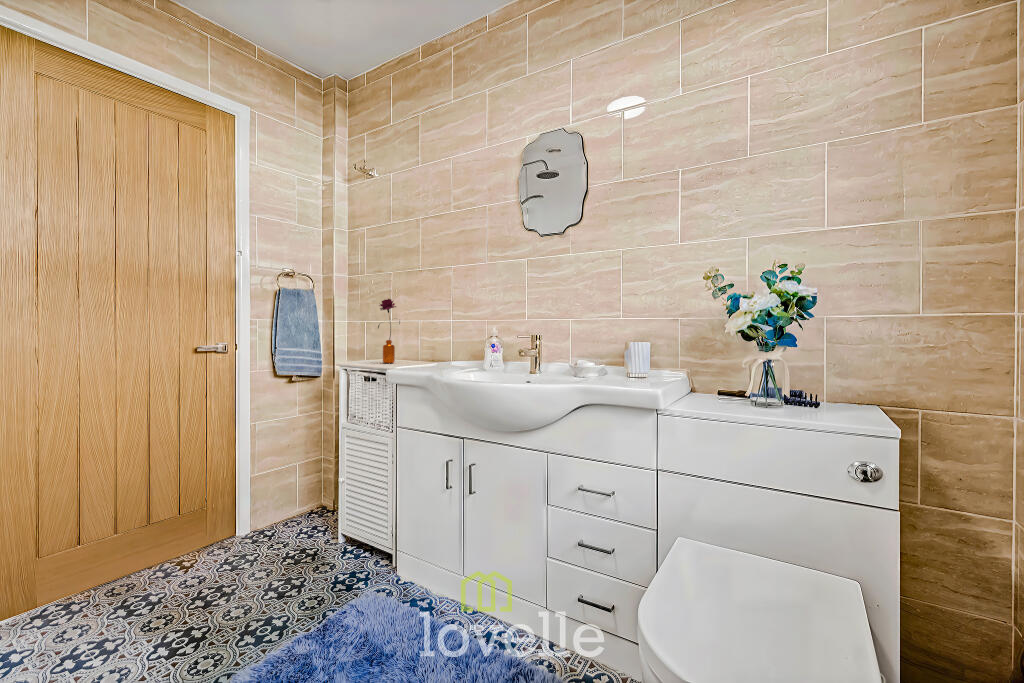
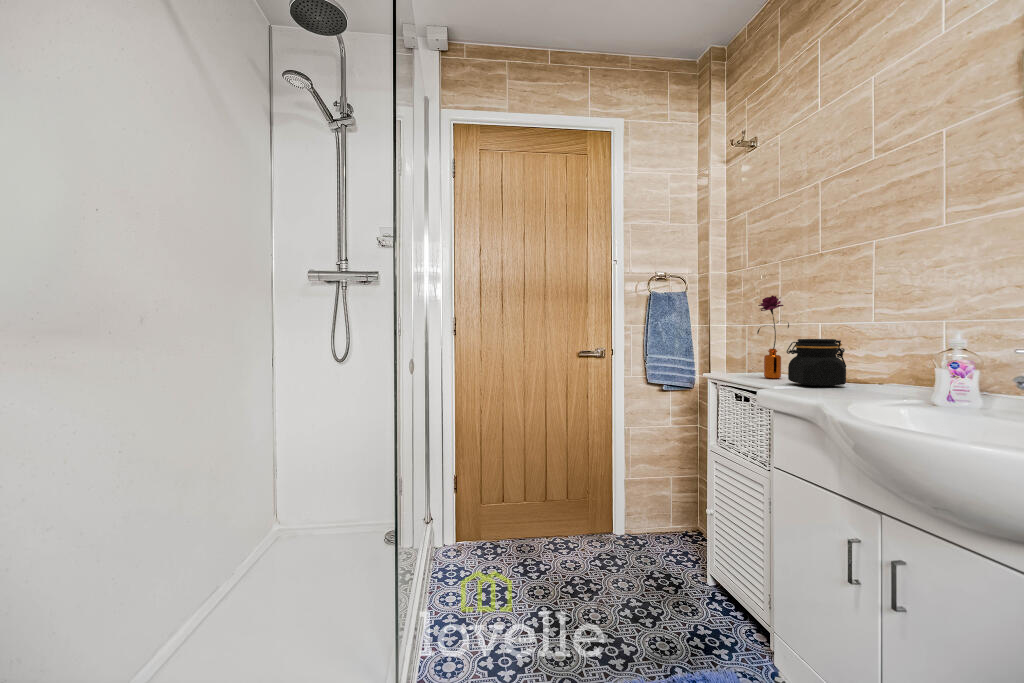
jar: none [401,332,437,366] -> present [787,339,846,387]

